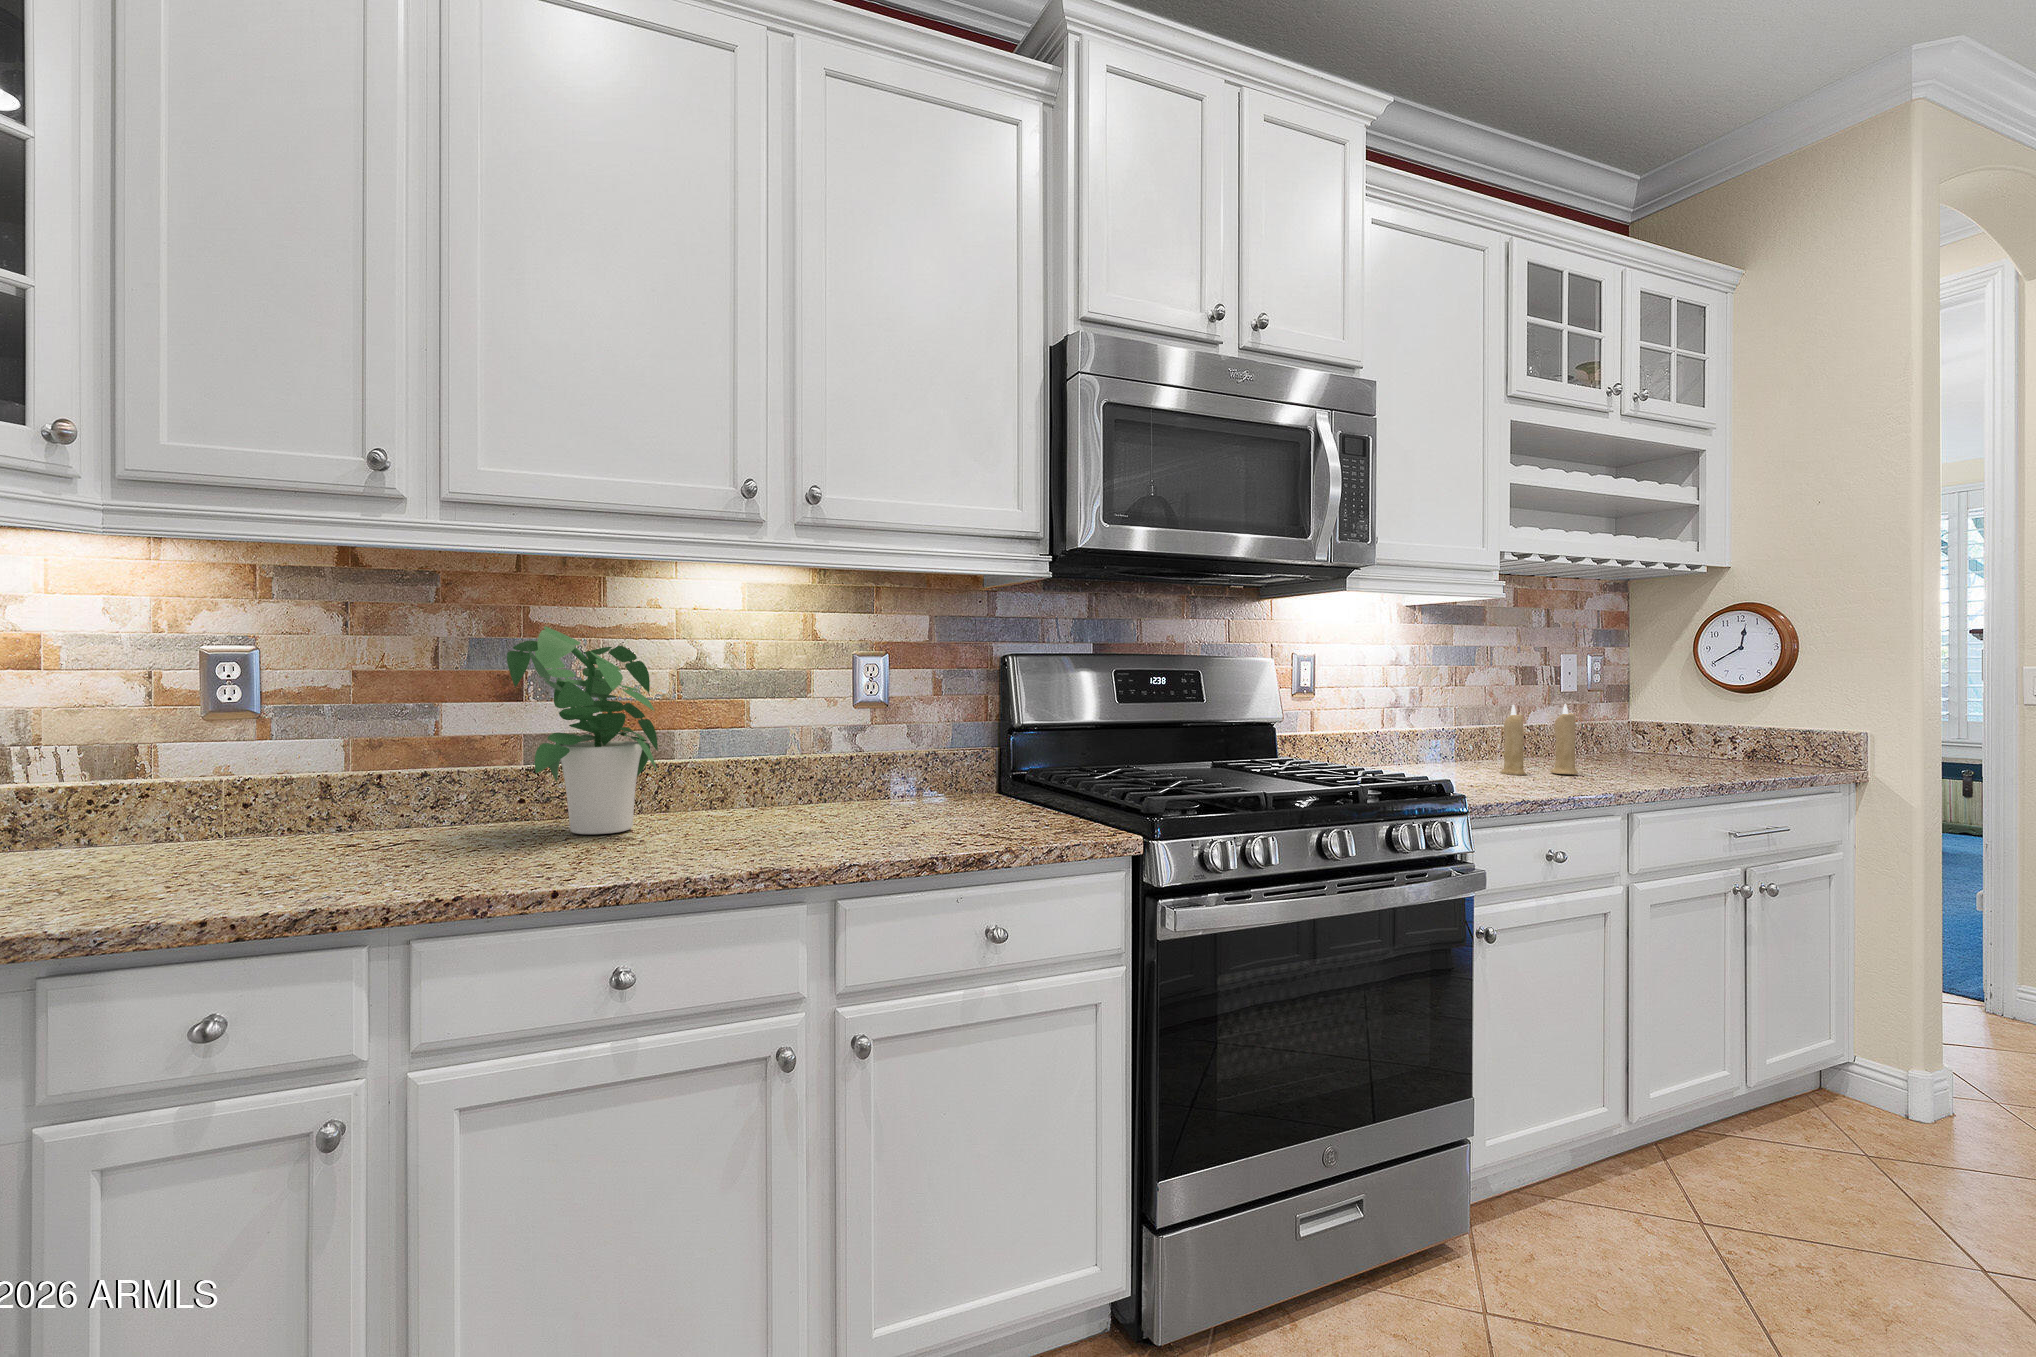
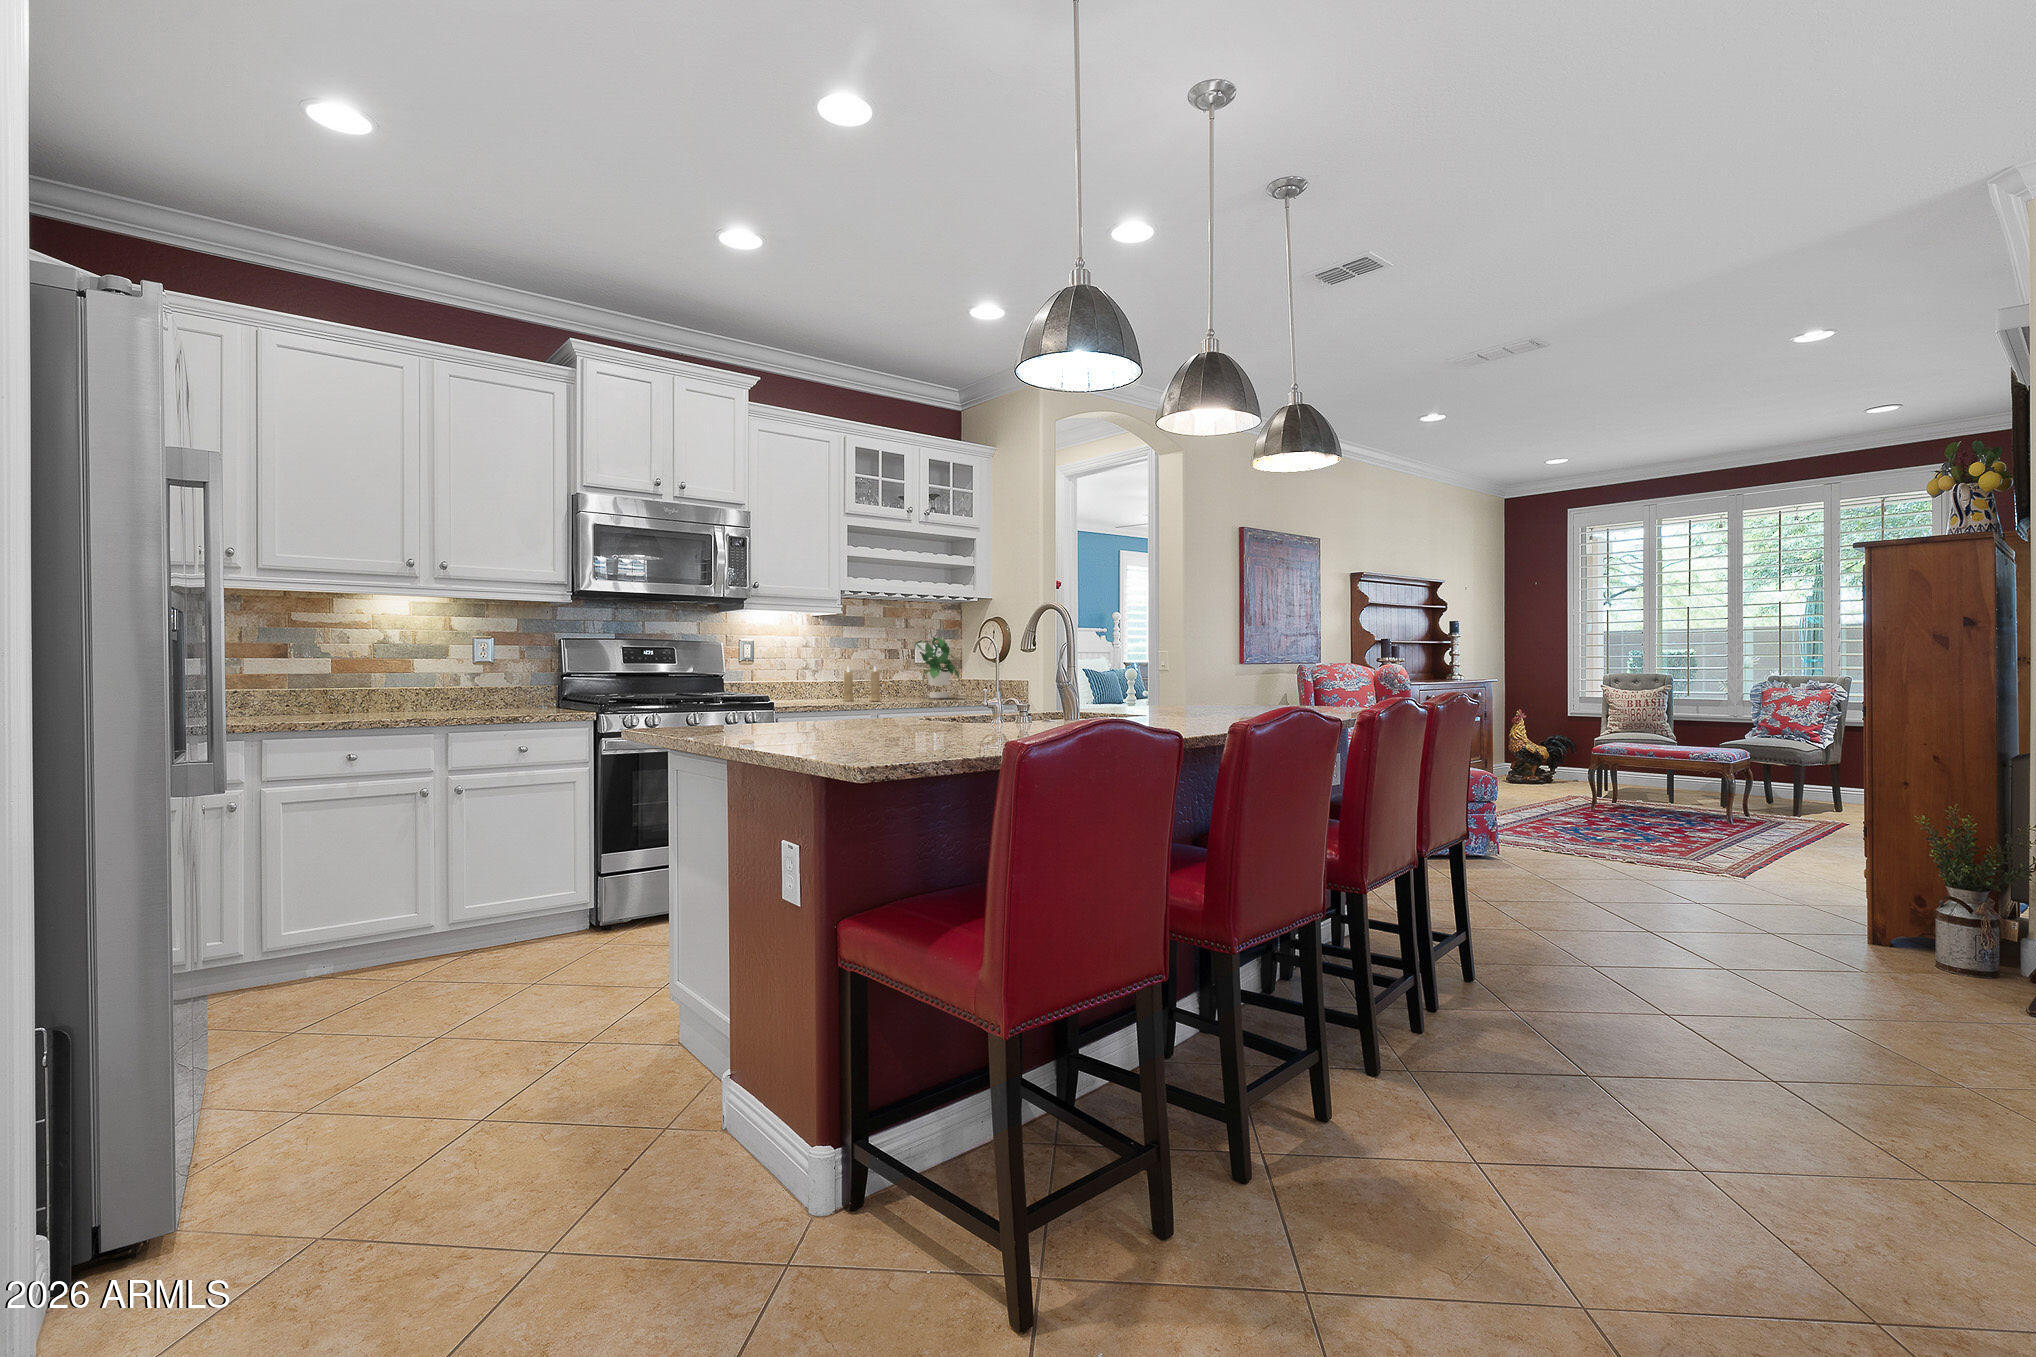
potted plant: present [507,626,658,834] -> present [915,637,959,698]

